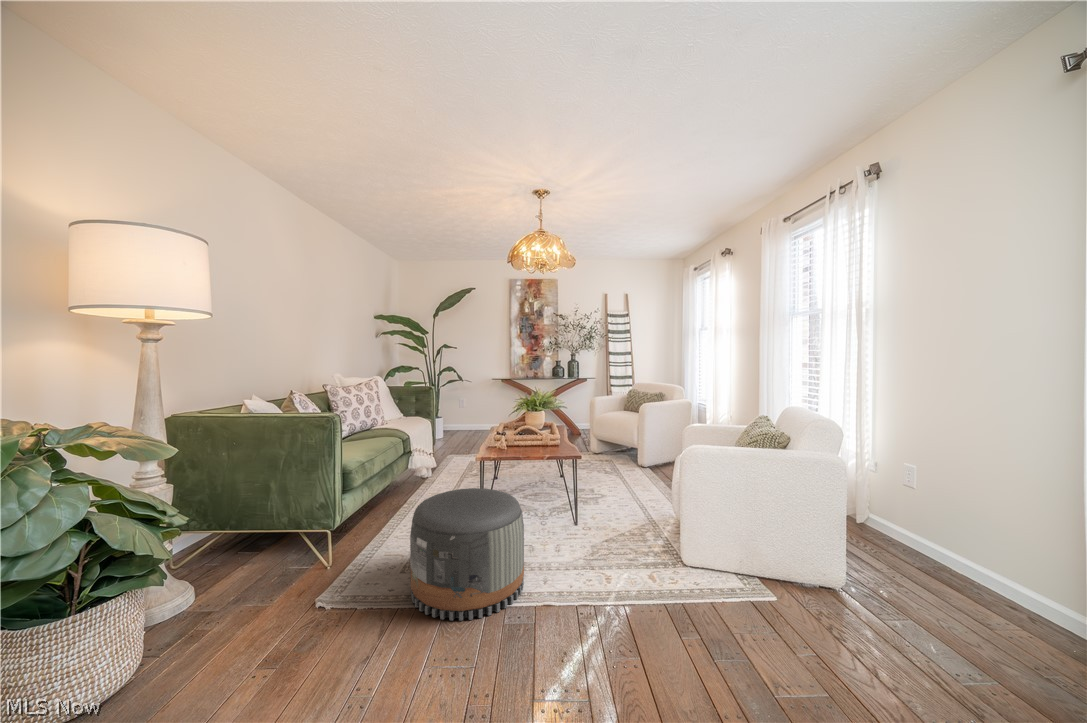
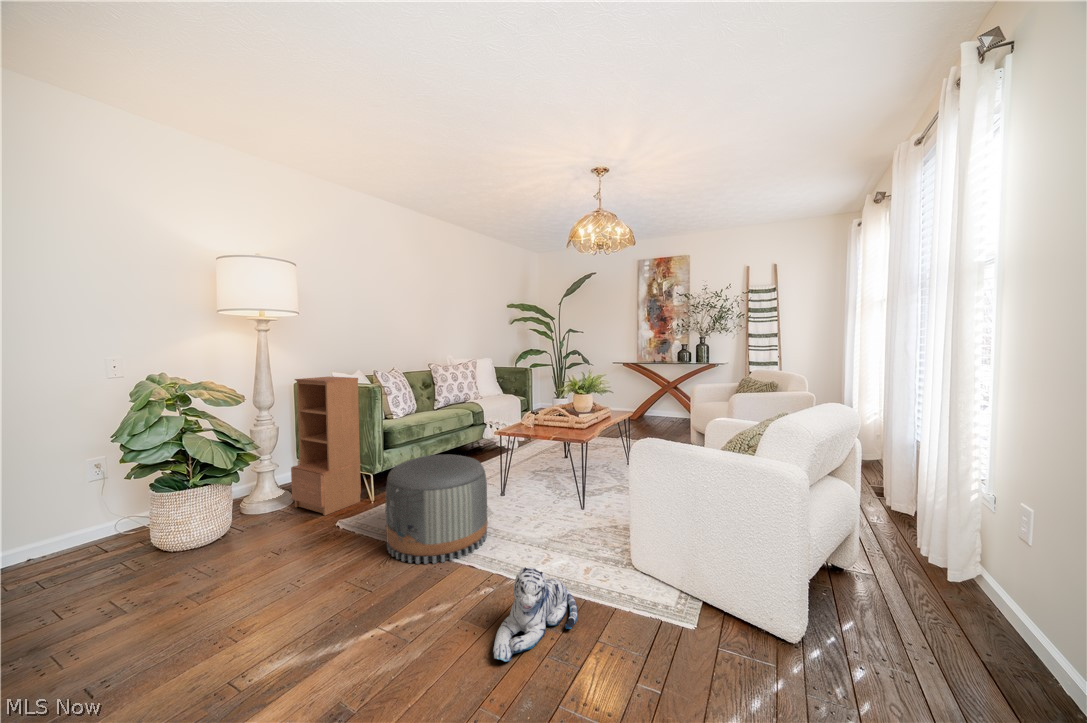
bookcase: none [206,408,310,601] -> present [291,377,361,516]
plush toy: none [630,579,691,673] -> present [493,567,578,662]

